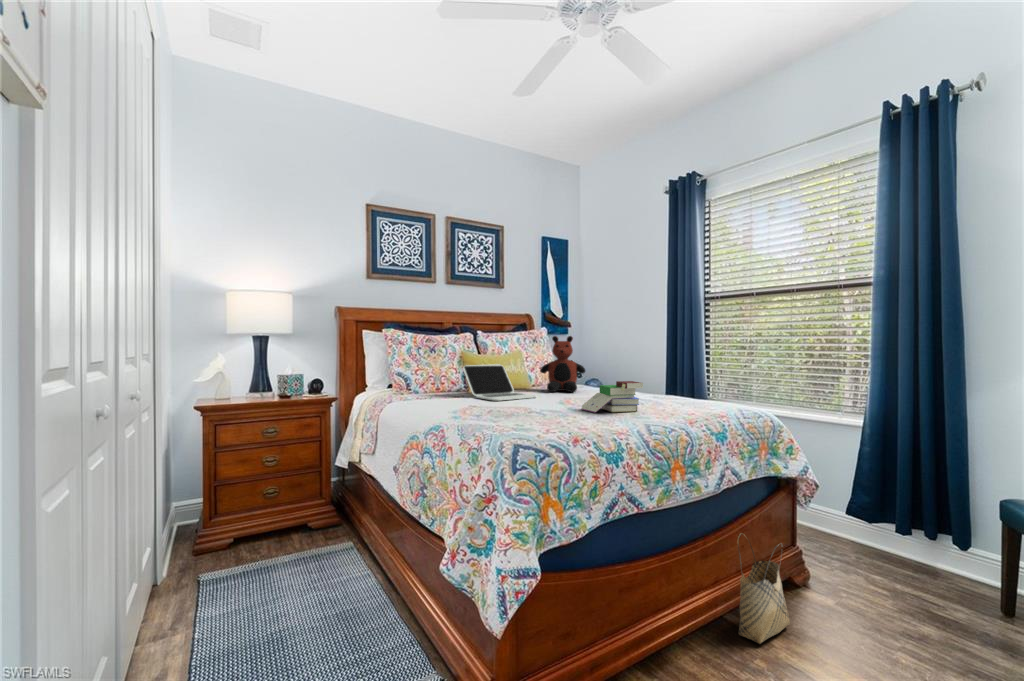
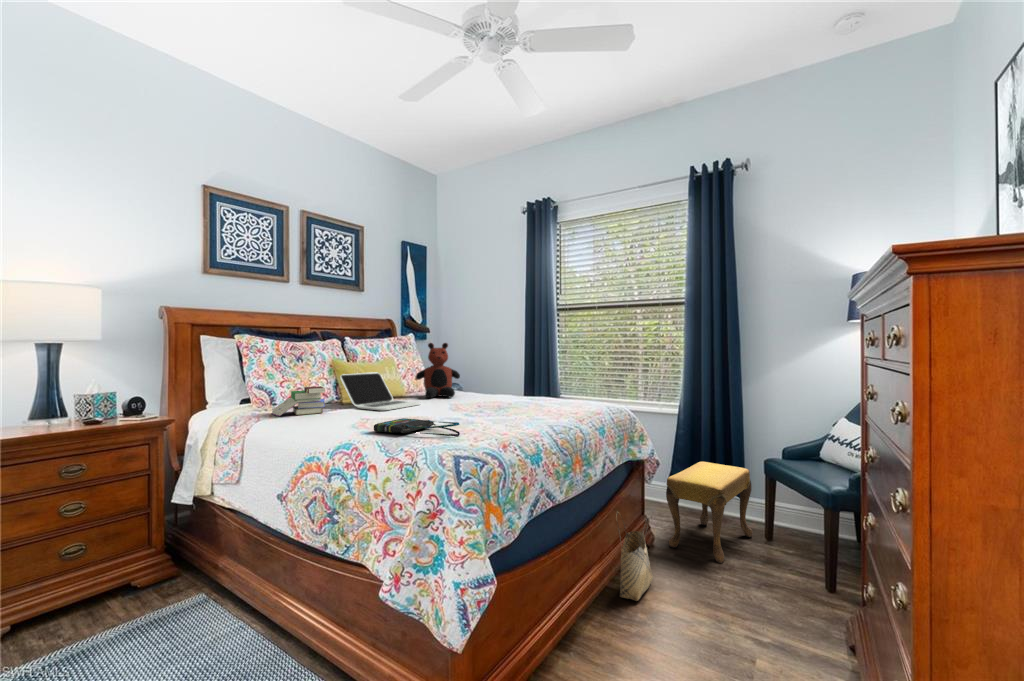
book: present [581,381,643,413] -> present [272,386,325,416]
tote bag: none [466,407,541,427] -> present [374,418,460,436]
footstool: none [827,490,973,625] -> present [666,461,752,563]

